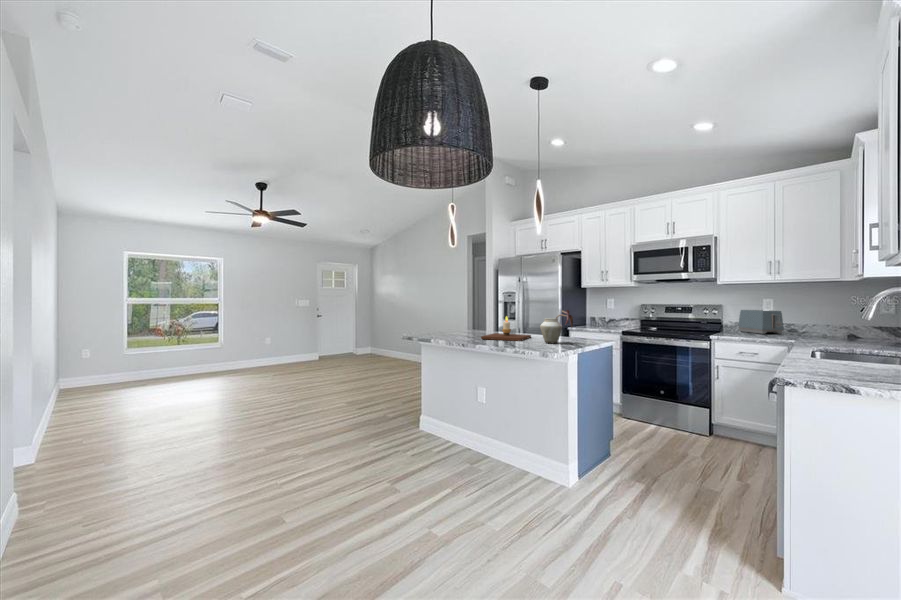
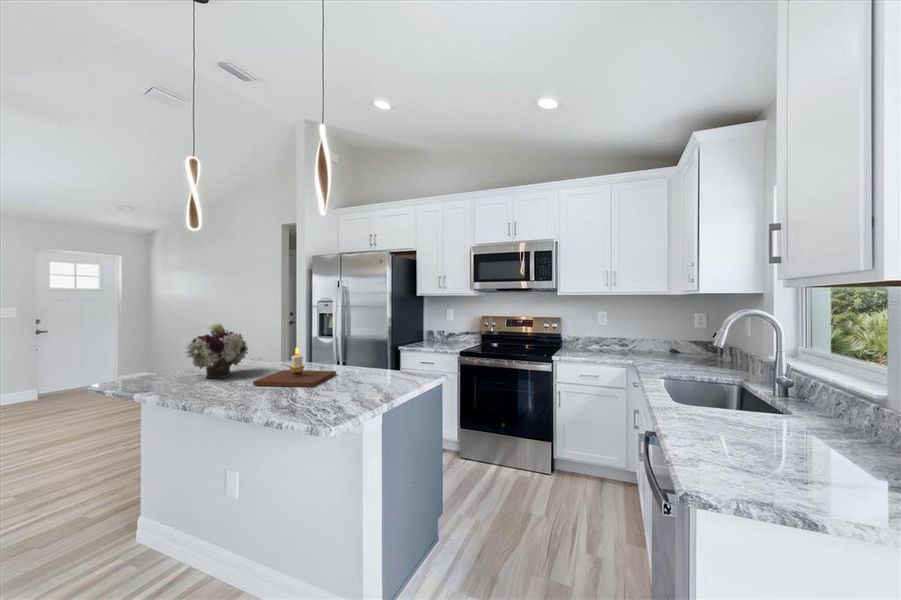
flower arrangement: none [436,301,471,336] -> present [185,323,248,378]
vase: present [540,310,573,343] -> none [340,342,388,391]
toaster: present [739,310,784,334] -> none [577,323,620,351]

